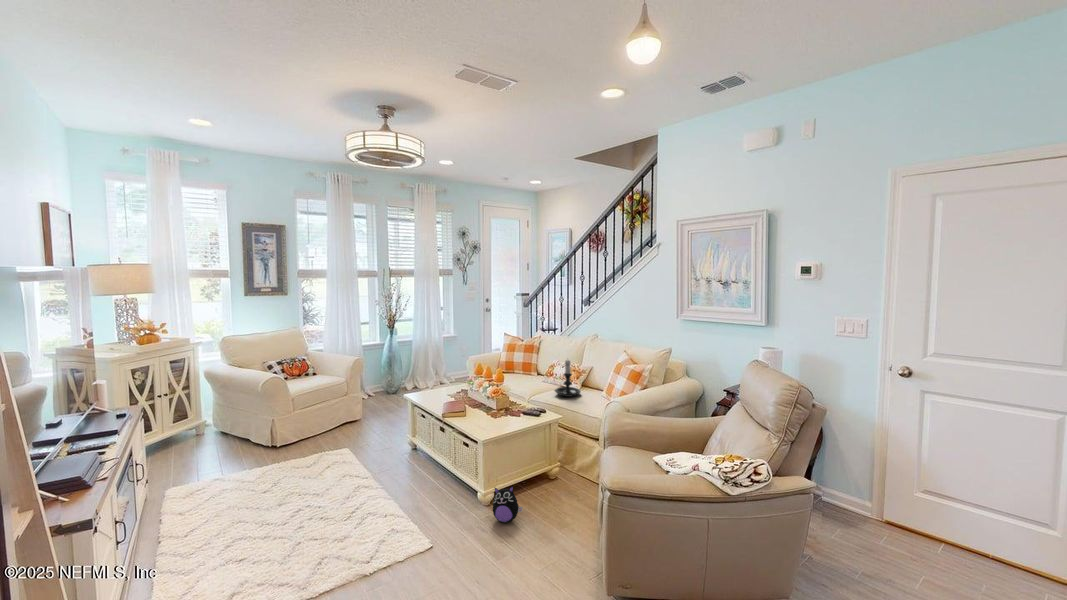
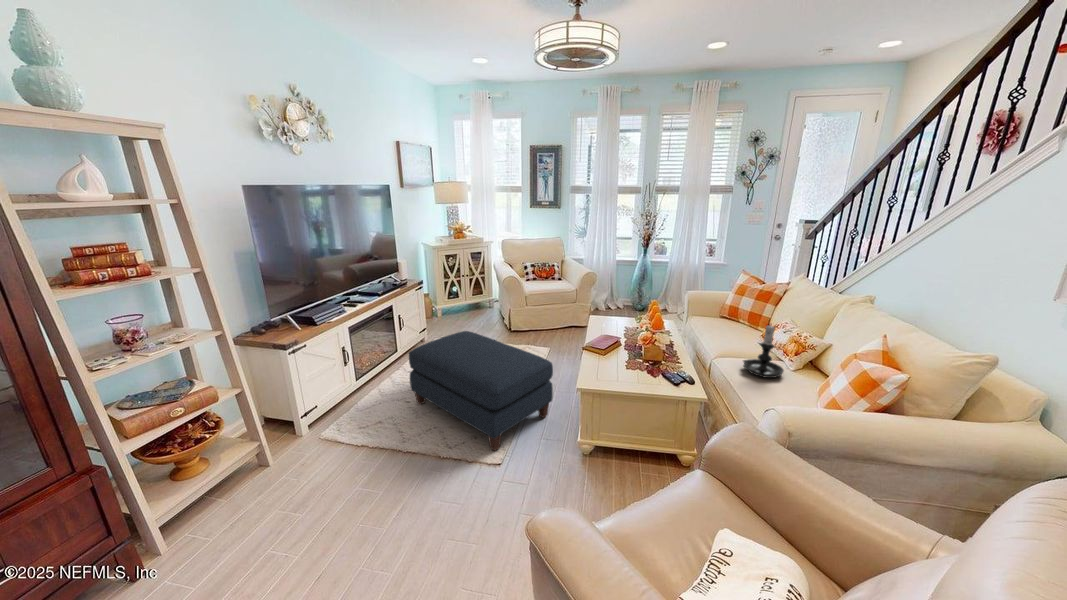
ottoman: none [240,436,427,561] -> present [409,331,553,451]
plush toy: present [493,486,523,523] -> none [573,439,603,482]

